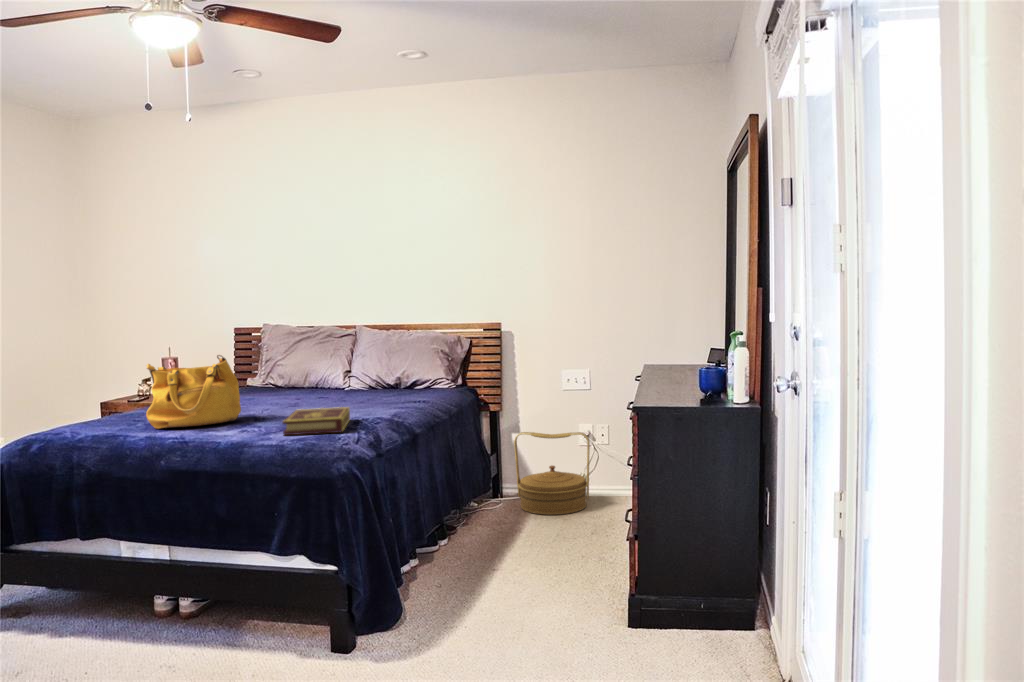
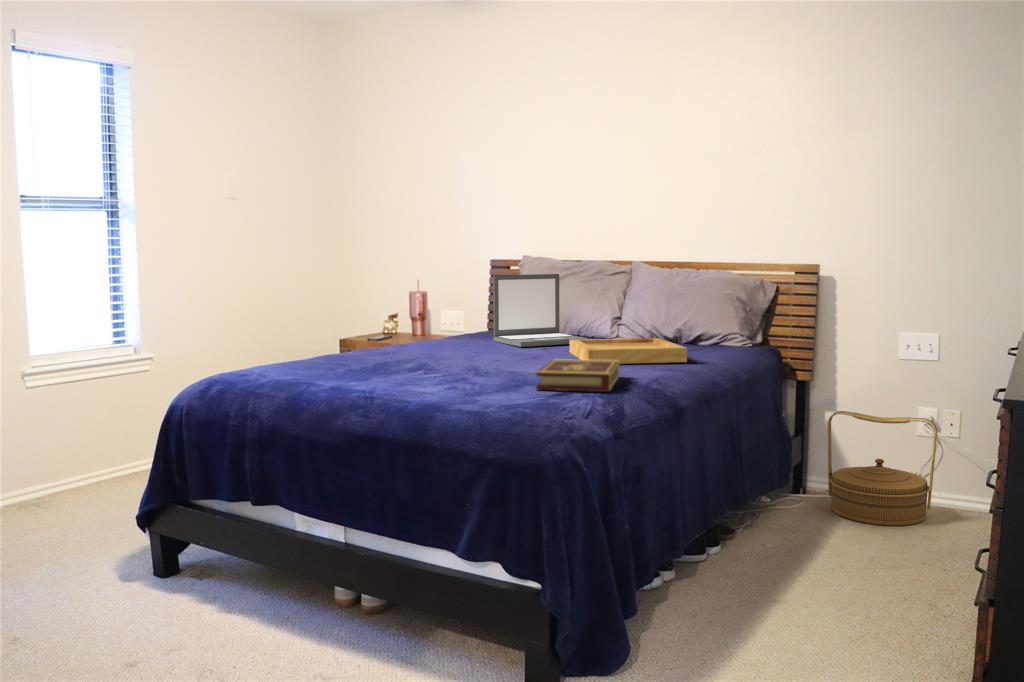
laptop: none [240,338,325,401] -> present [493,274,588,347]
handbag: present [146,355,241,429] -> none [384,287,489,370]
tray: none [309,386,404,411] -> present [570,338,687,364]

